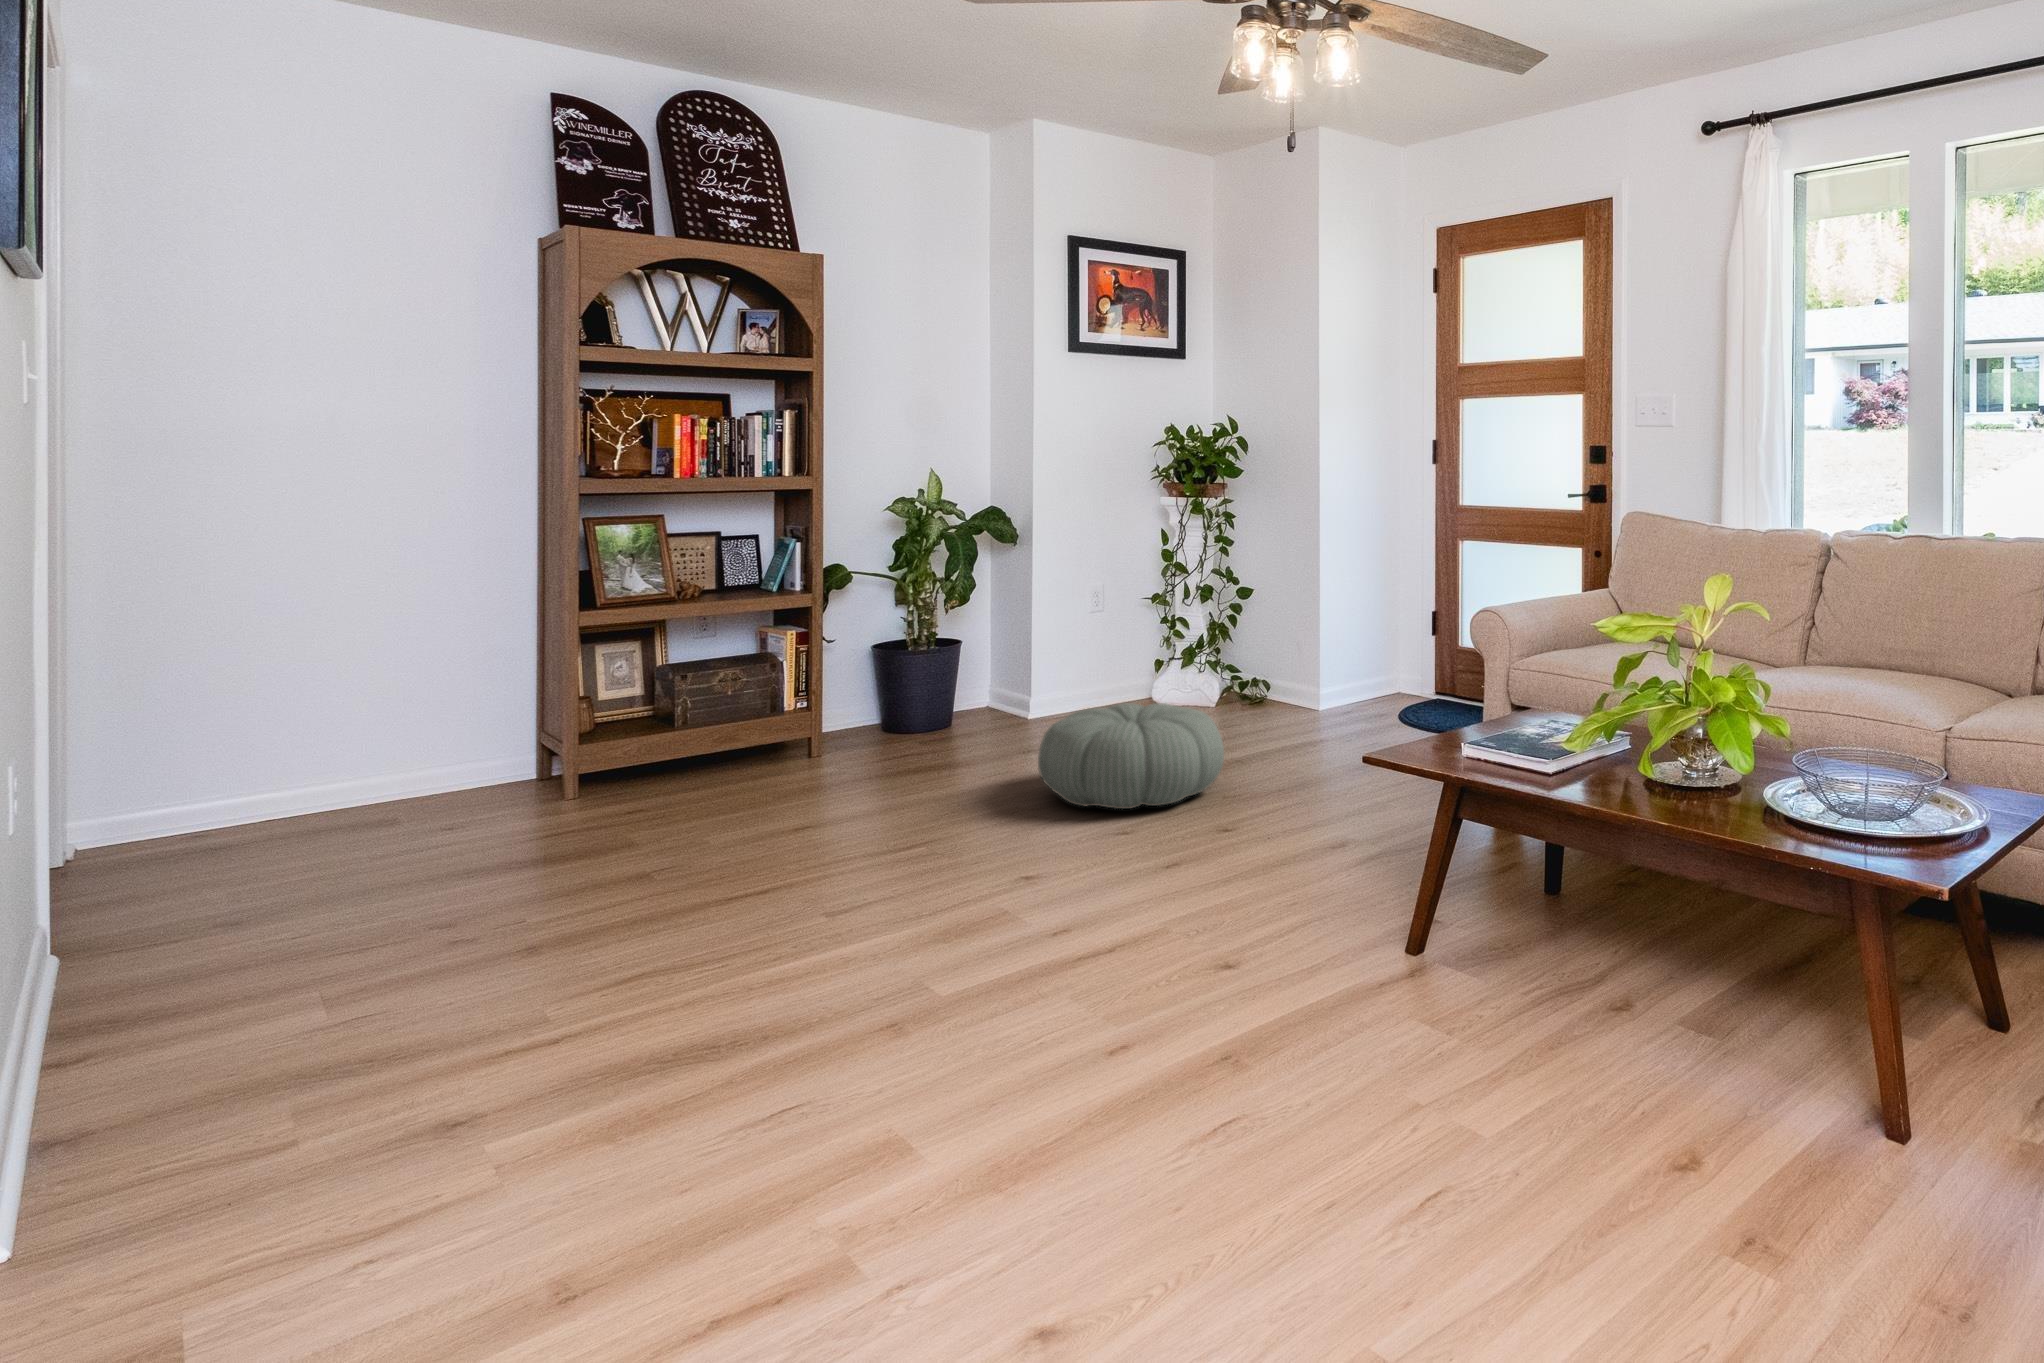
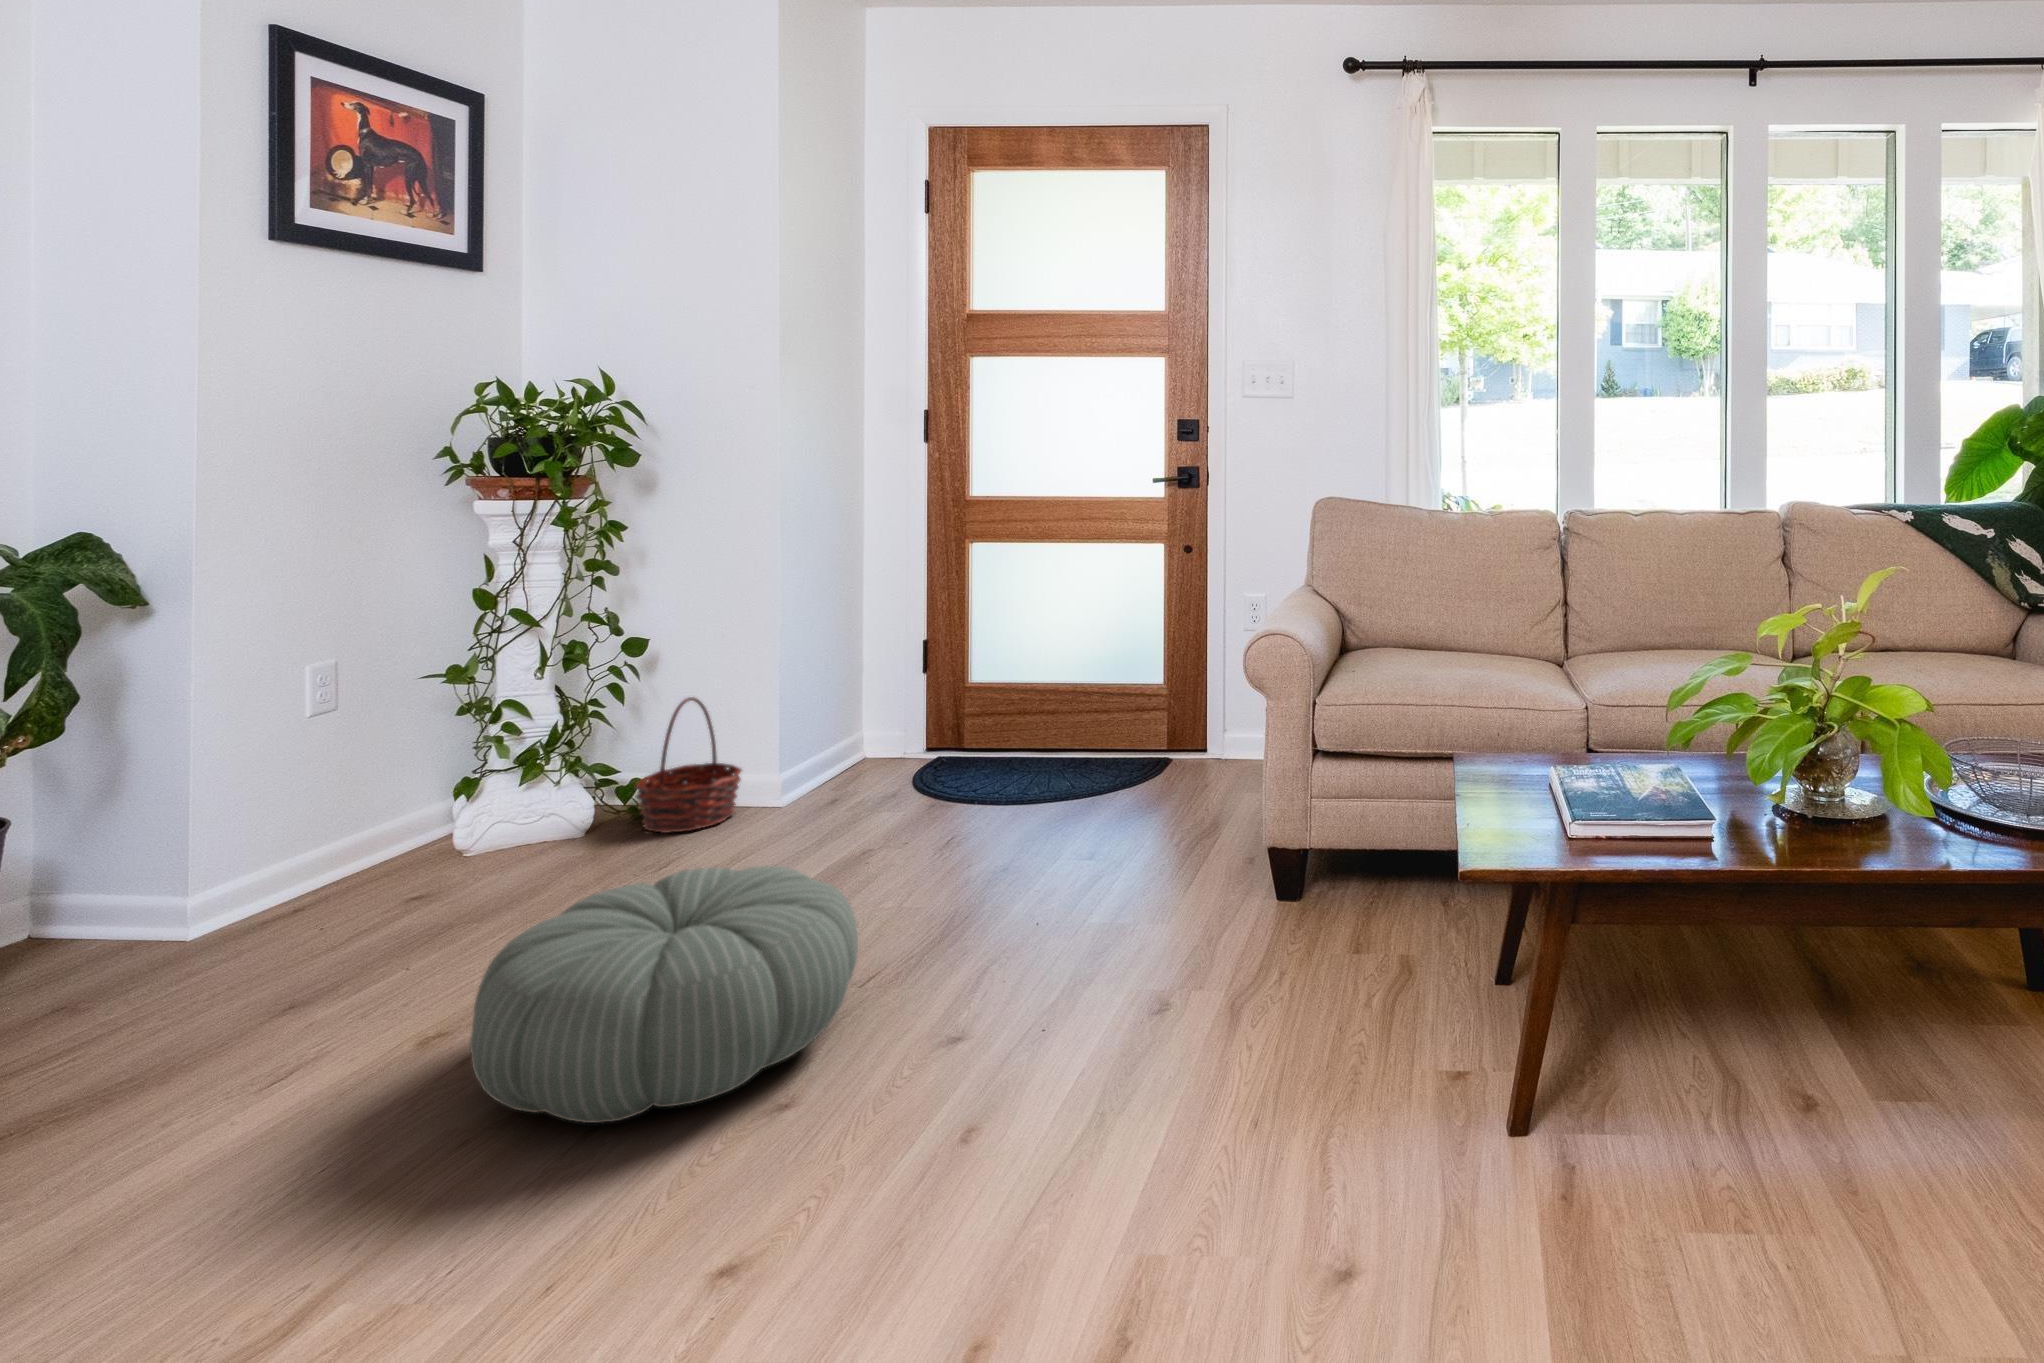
basket: none [1232,628,1291,713] -> present [635,697,742,833]

